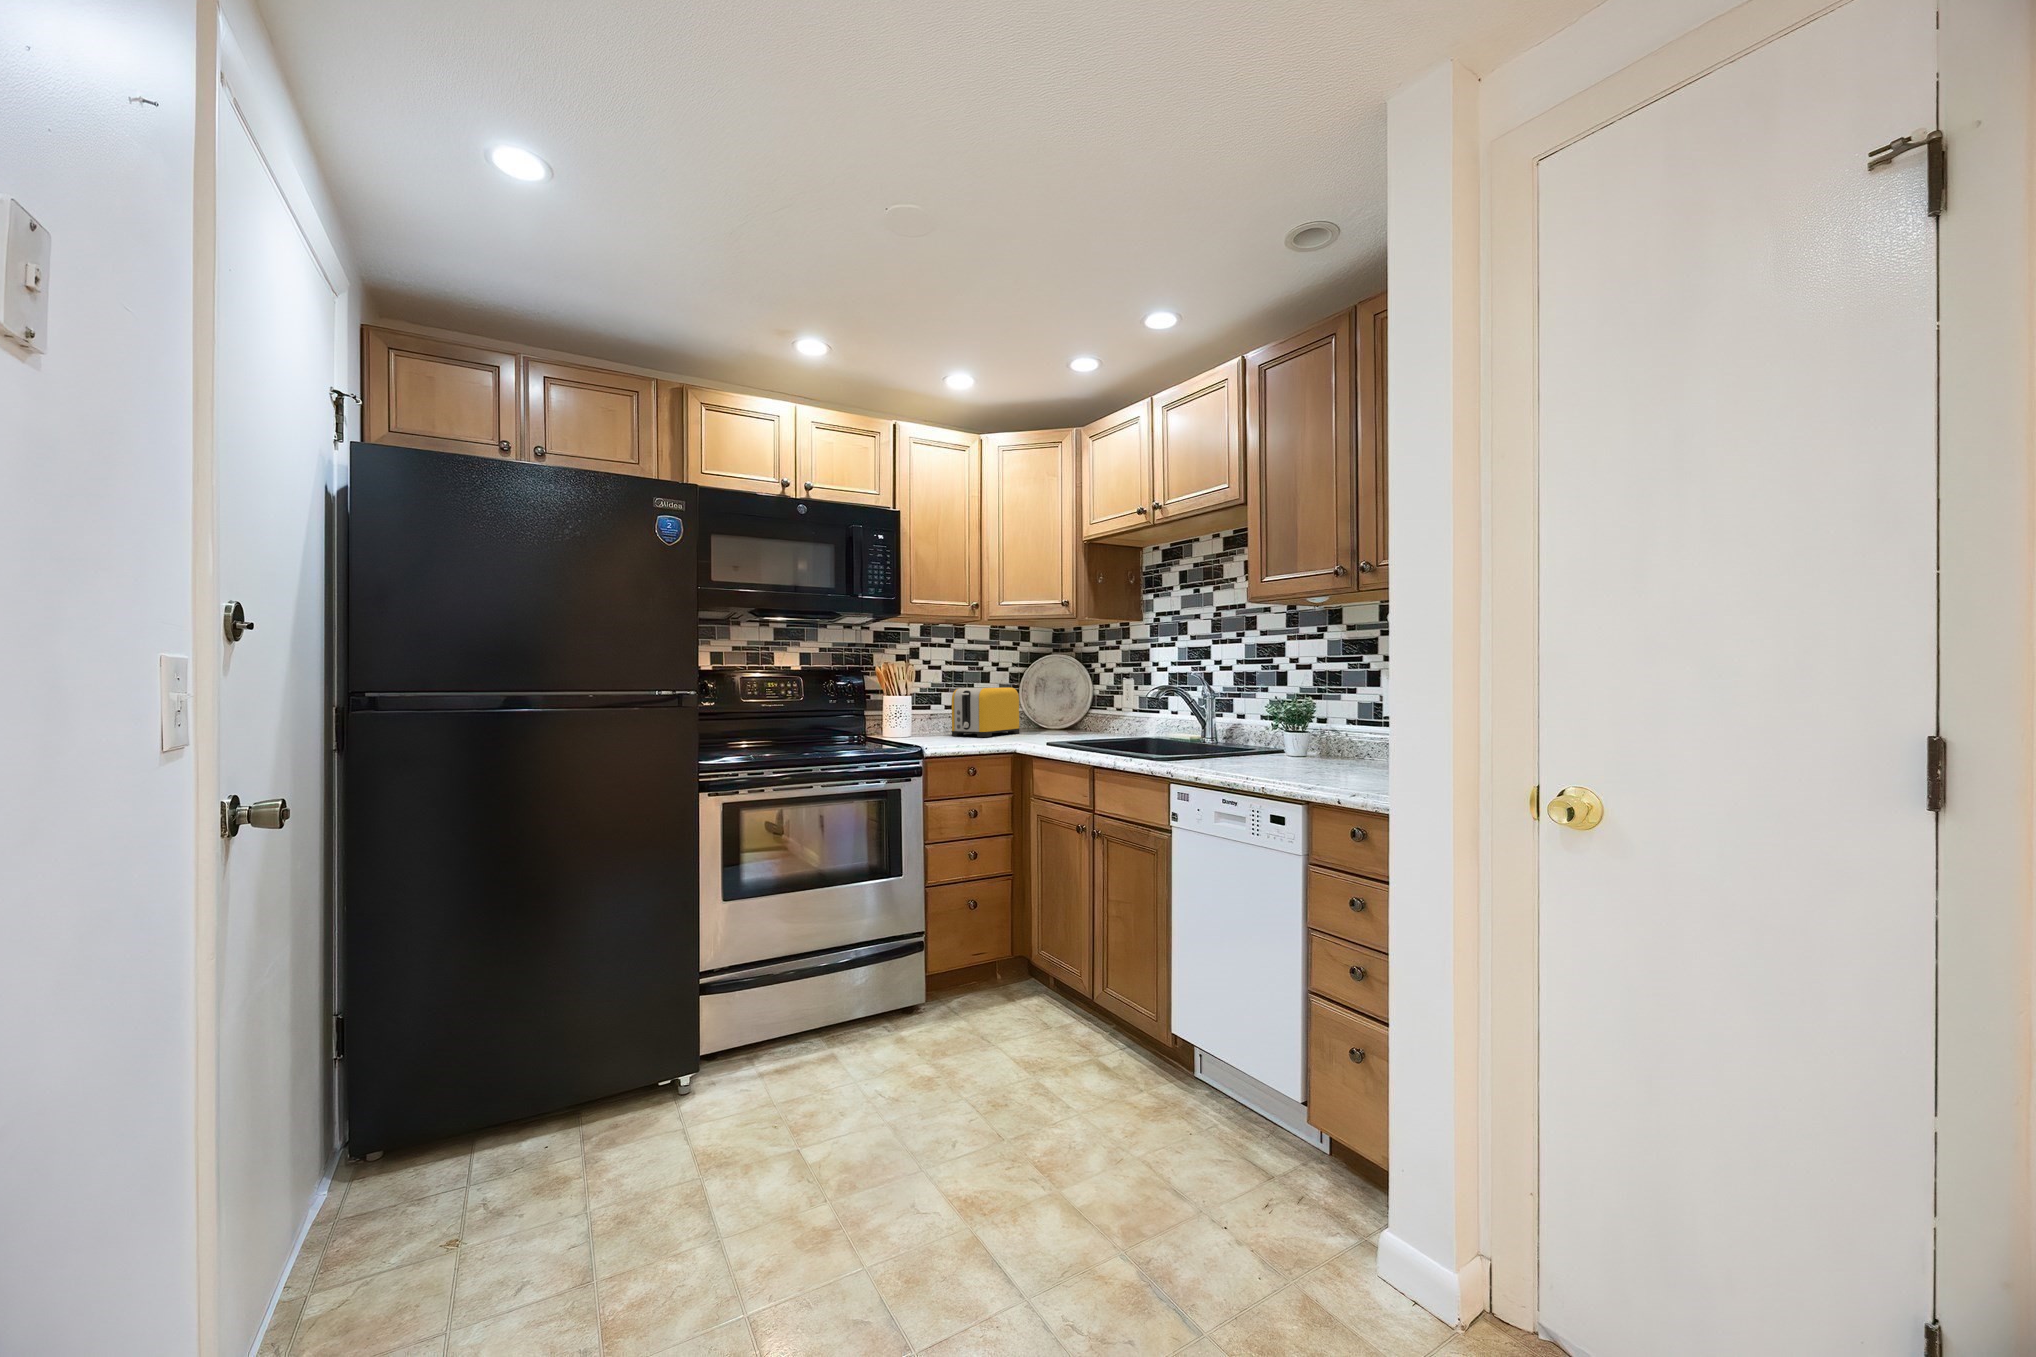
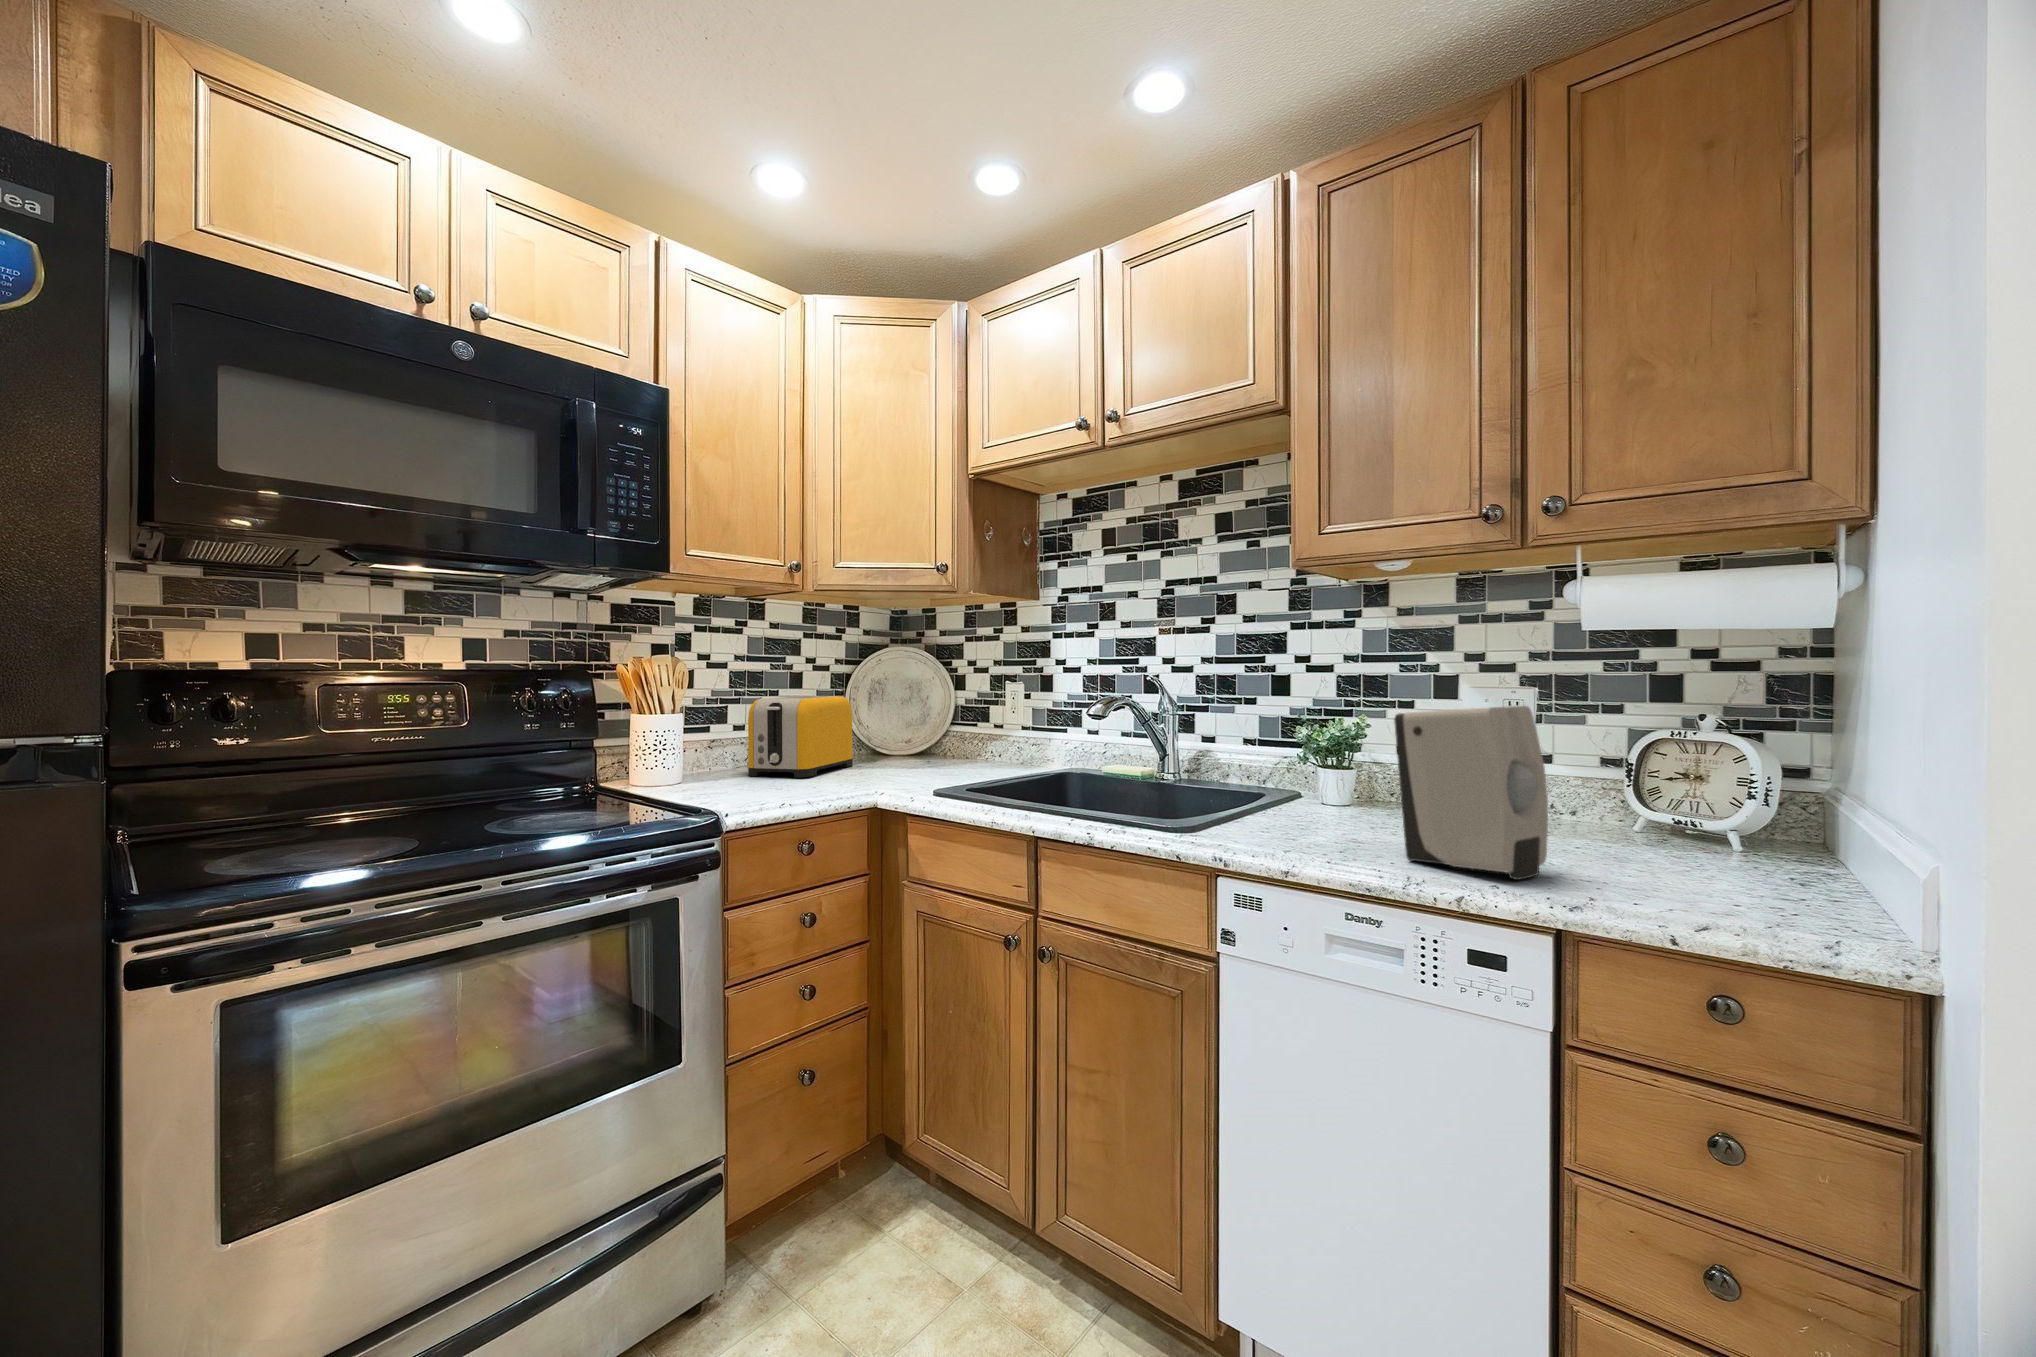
soap dispenser: none [1271,685,1347,782] -> present [1394,706,1548,880]

